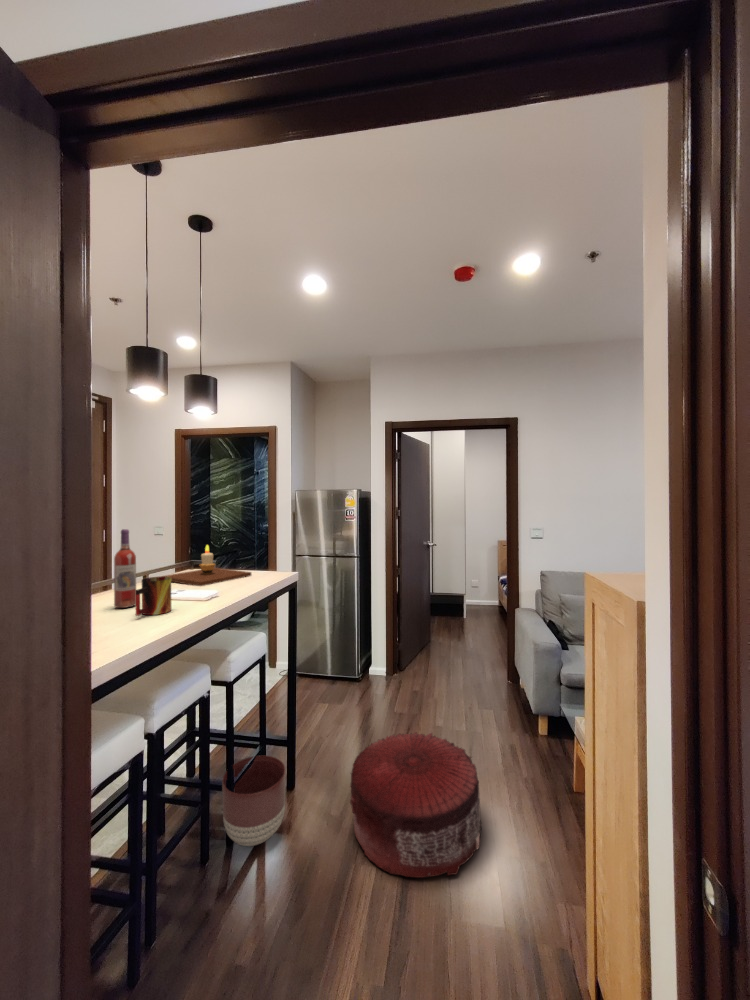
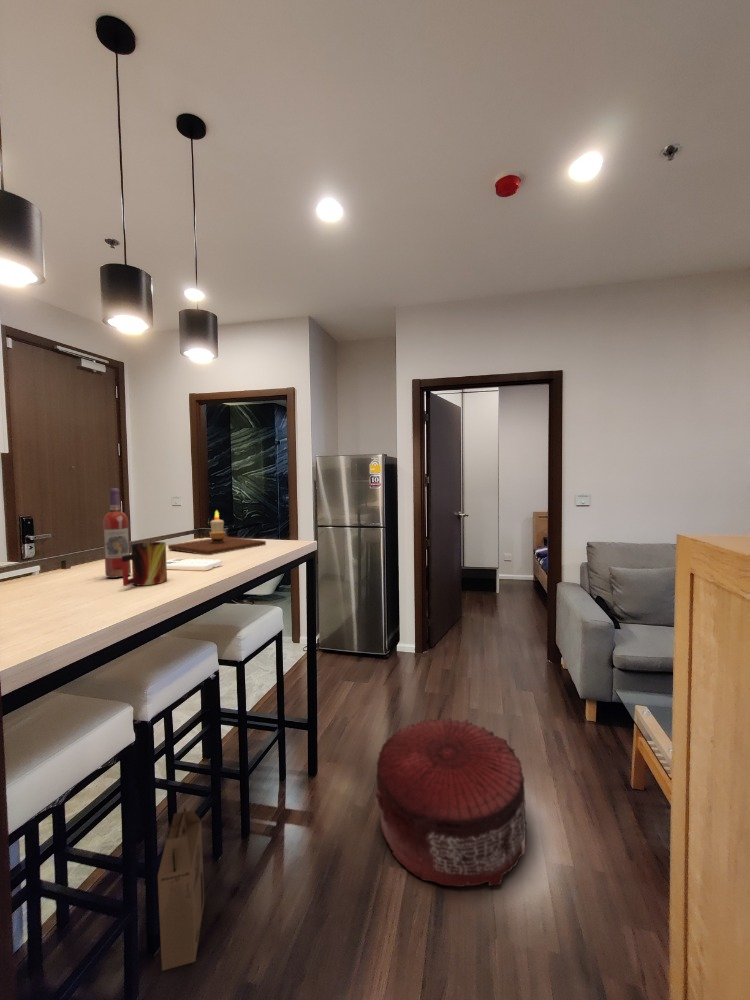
planter: present [222,756,286,846] -> none [235,740,304,839]
cardboard box: none [160,811,195,960] -> present [158,807,204,970]

